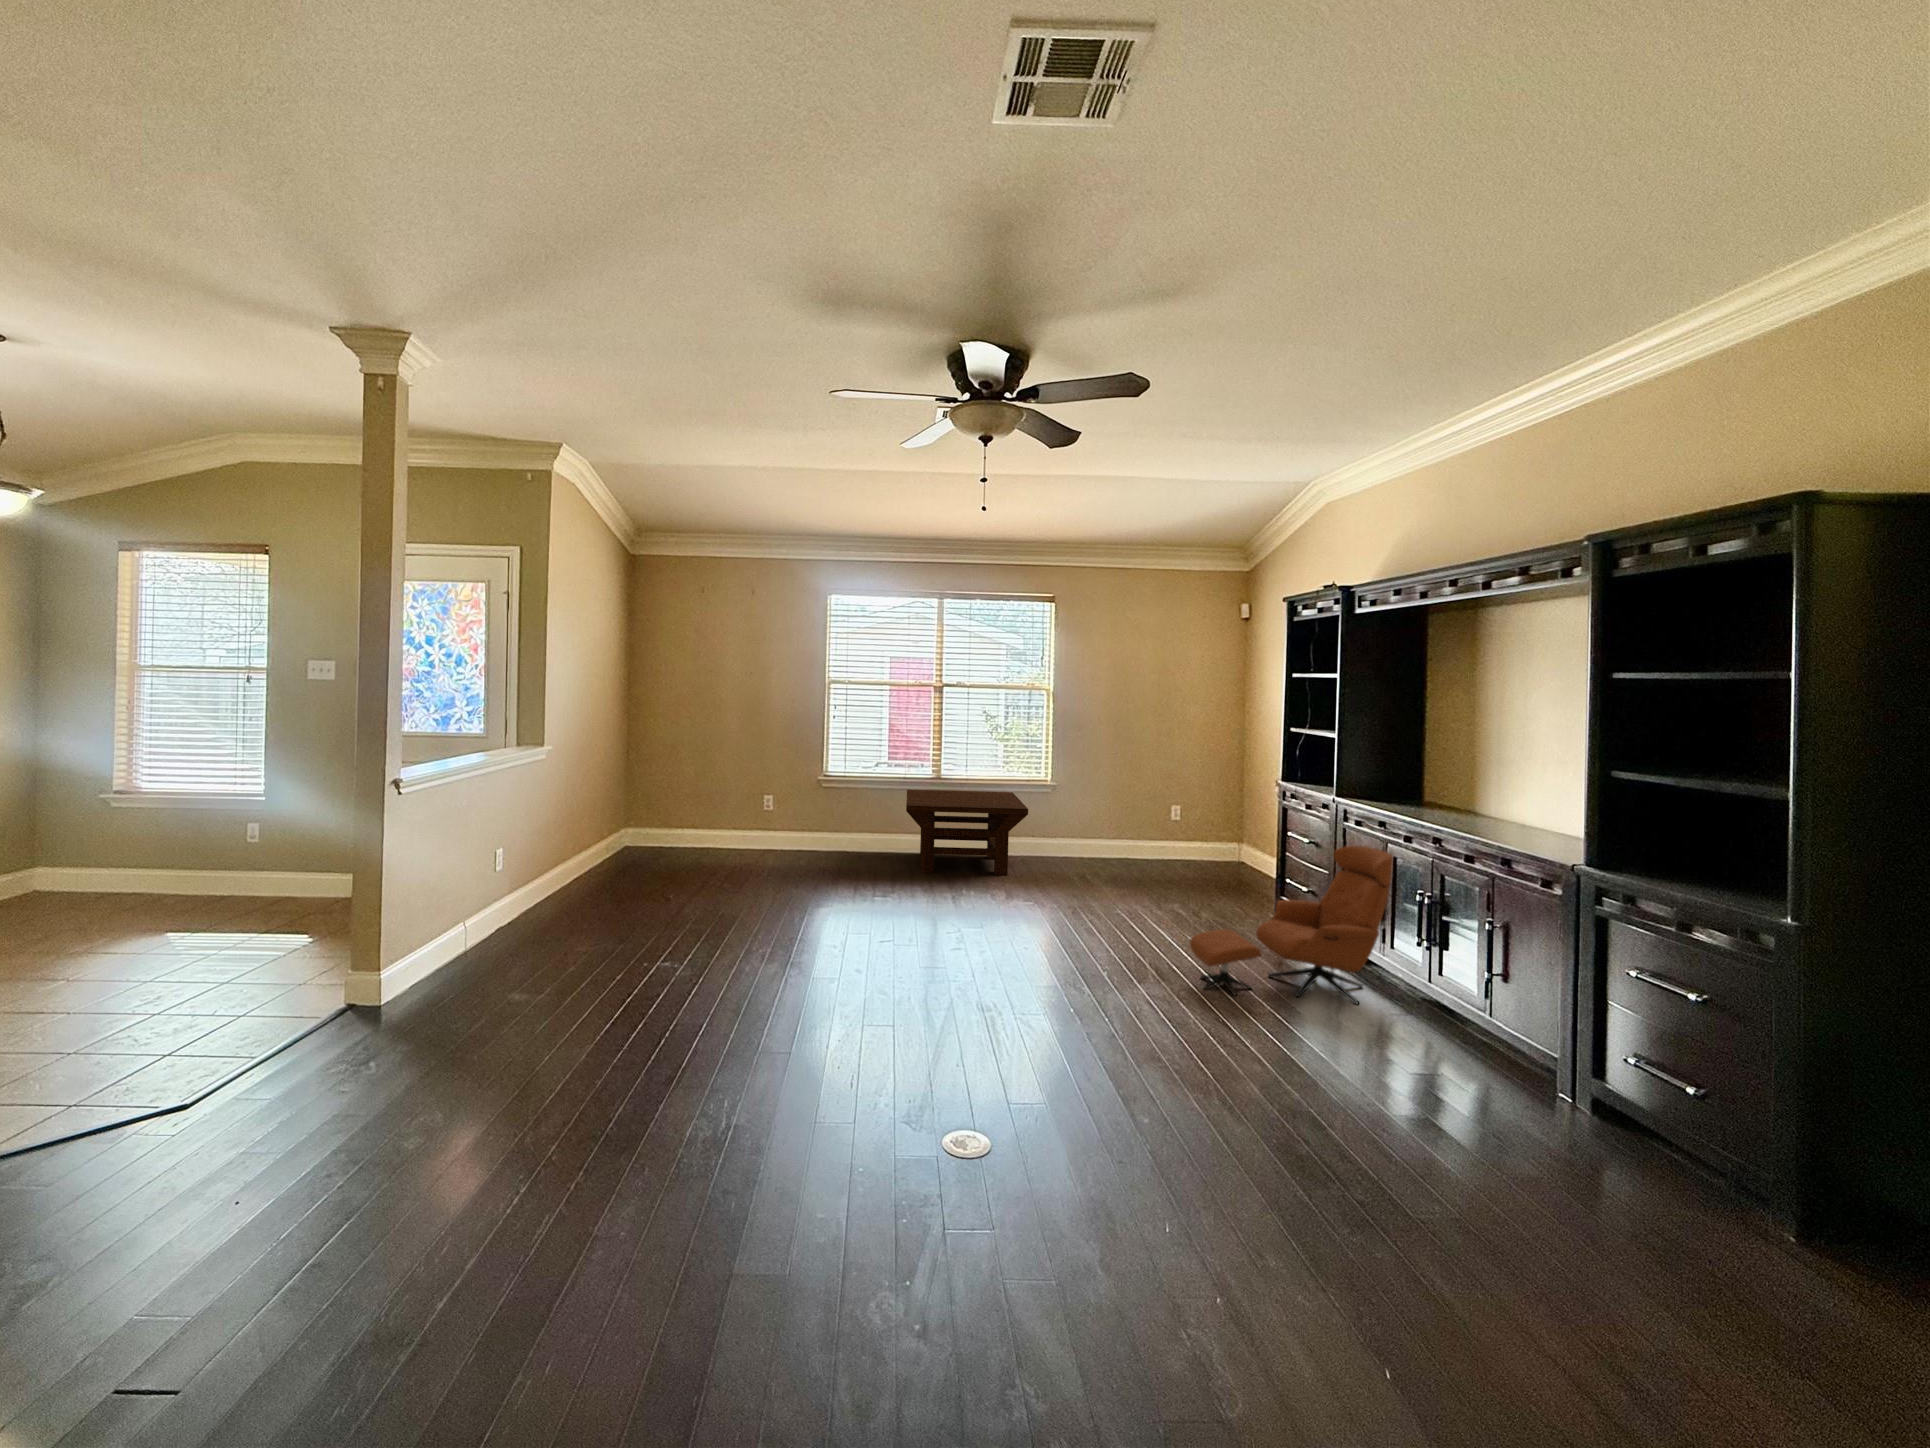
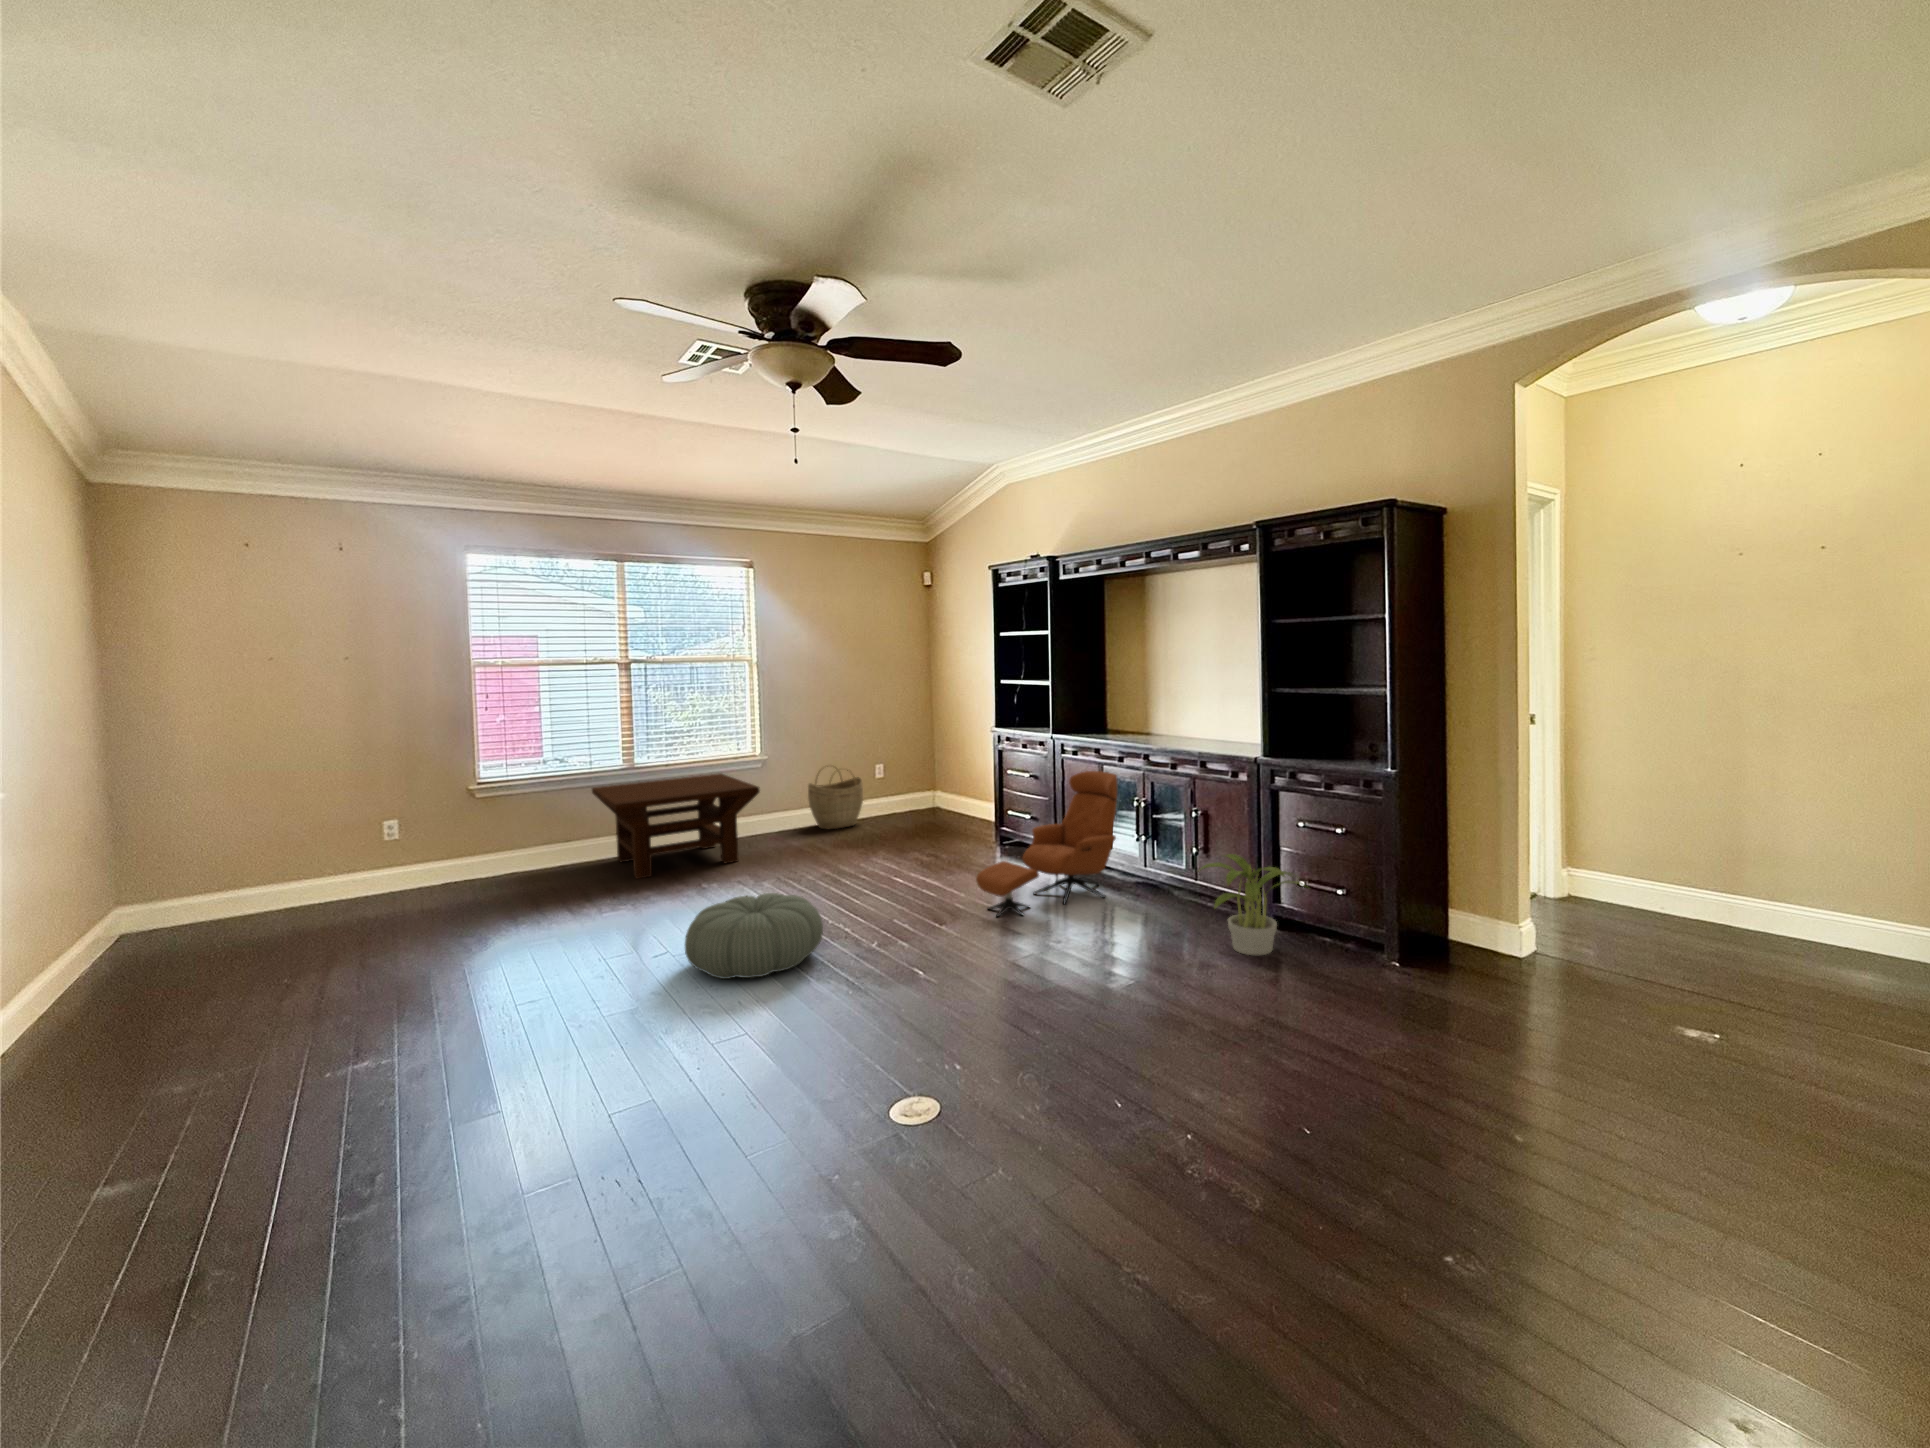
woven basket: none [1092,798,1148,864] -> present [808,768,863,829]
pouf: none [893,902,1011,977] -> present [685,893,823,979]
potted plant: none [1444,987,1628,1143] -> present [1201,854,1303,956]

